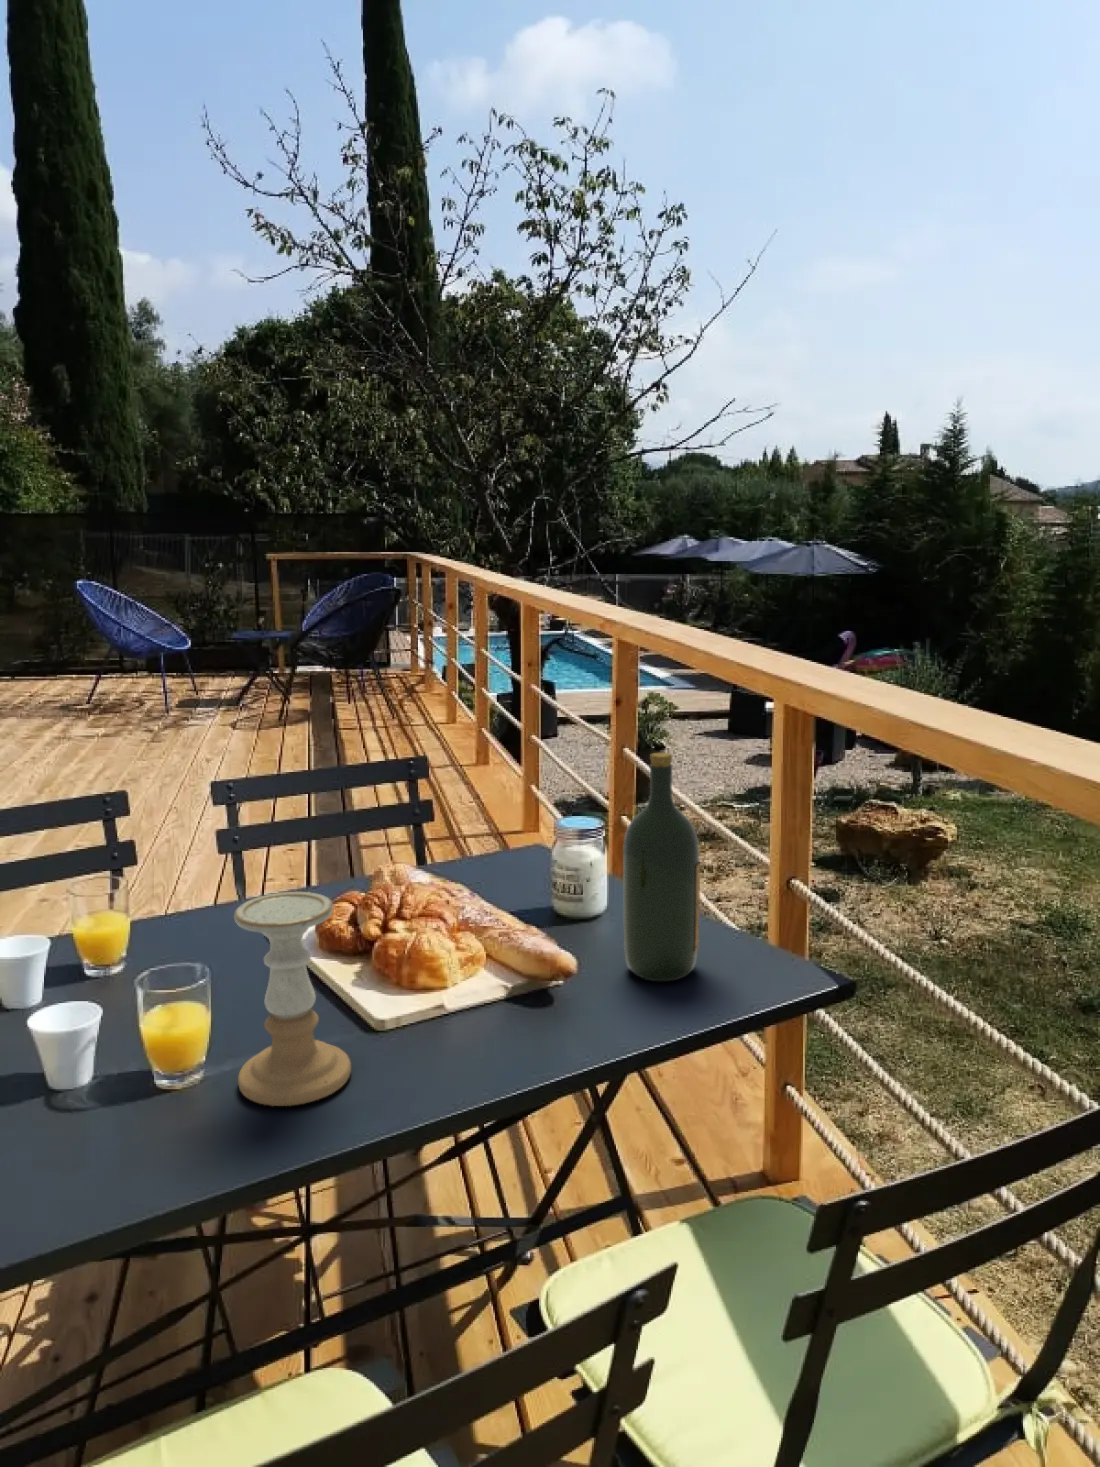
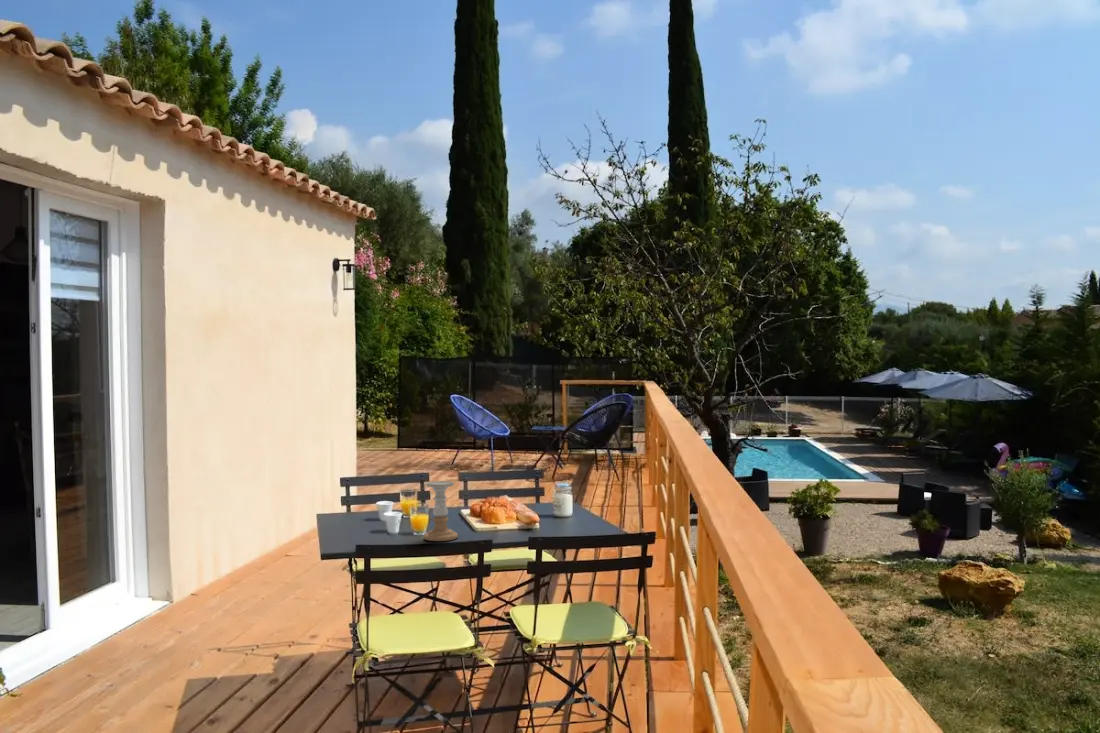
wine bottle: present [623,753,700,981] -> none [563,448,590,530]

